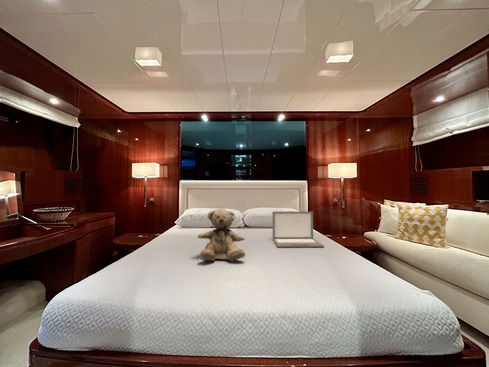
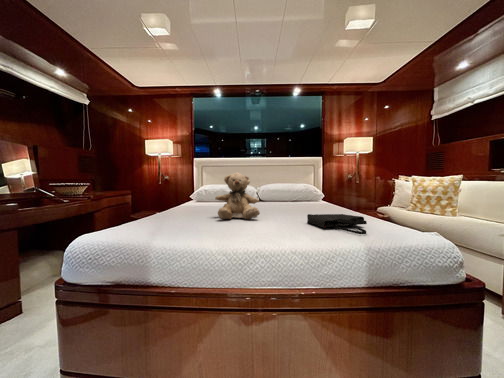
laptop: present [272,211,324,247] -> none [286,181,335,212]
tote bag: none [297,257,365,293] -> present [307,214,367,234]

